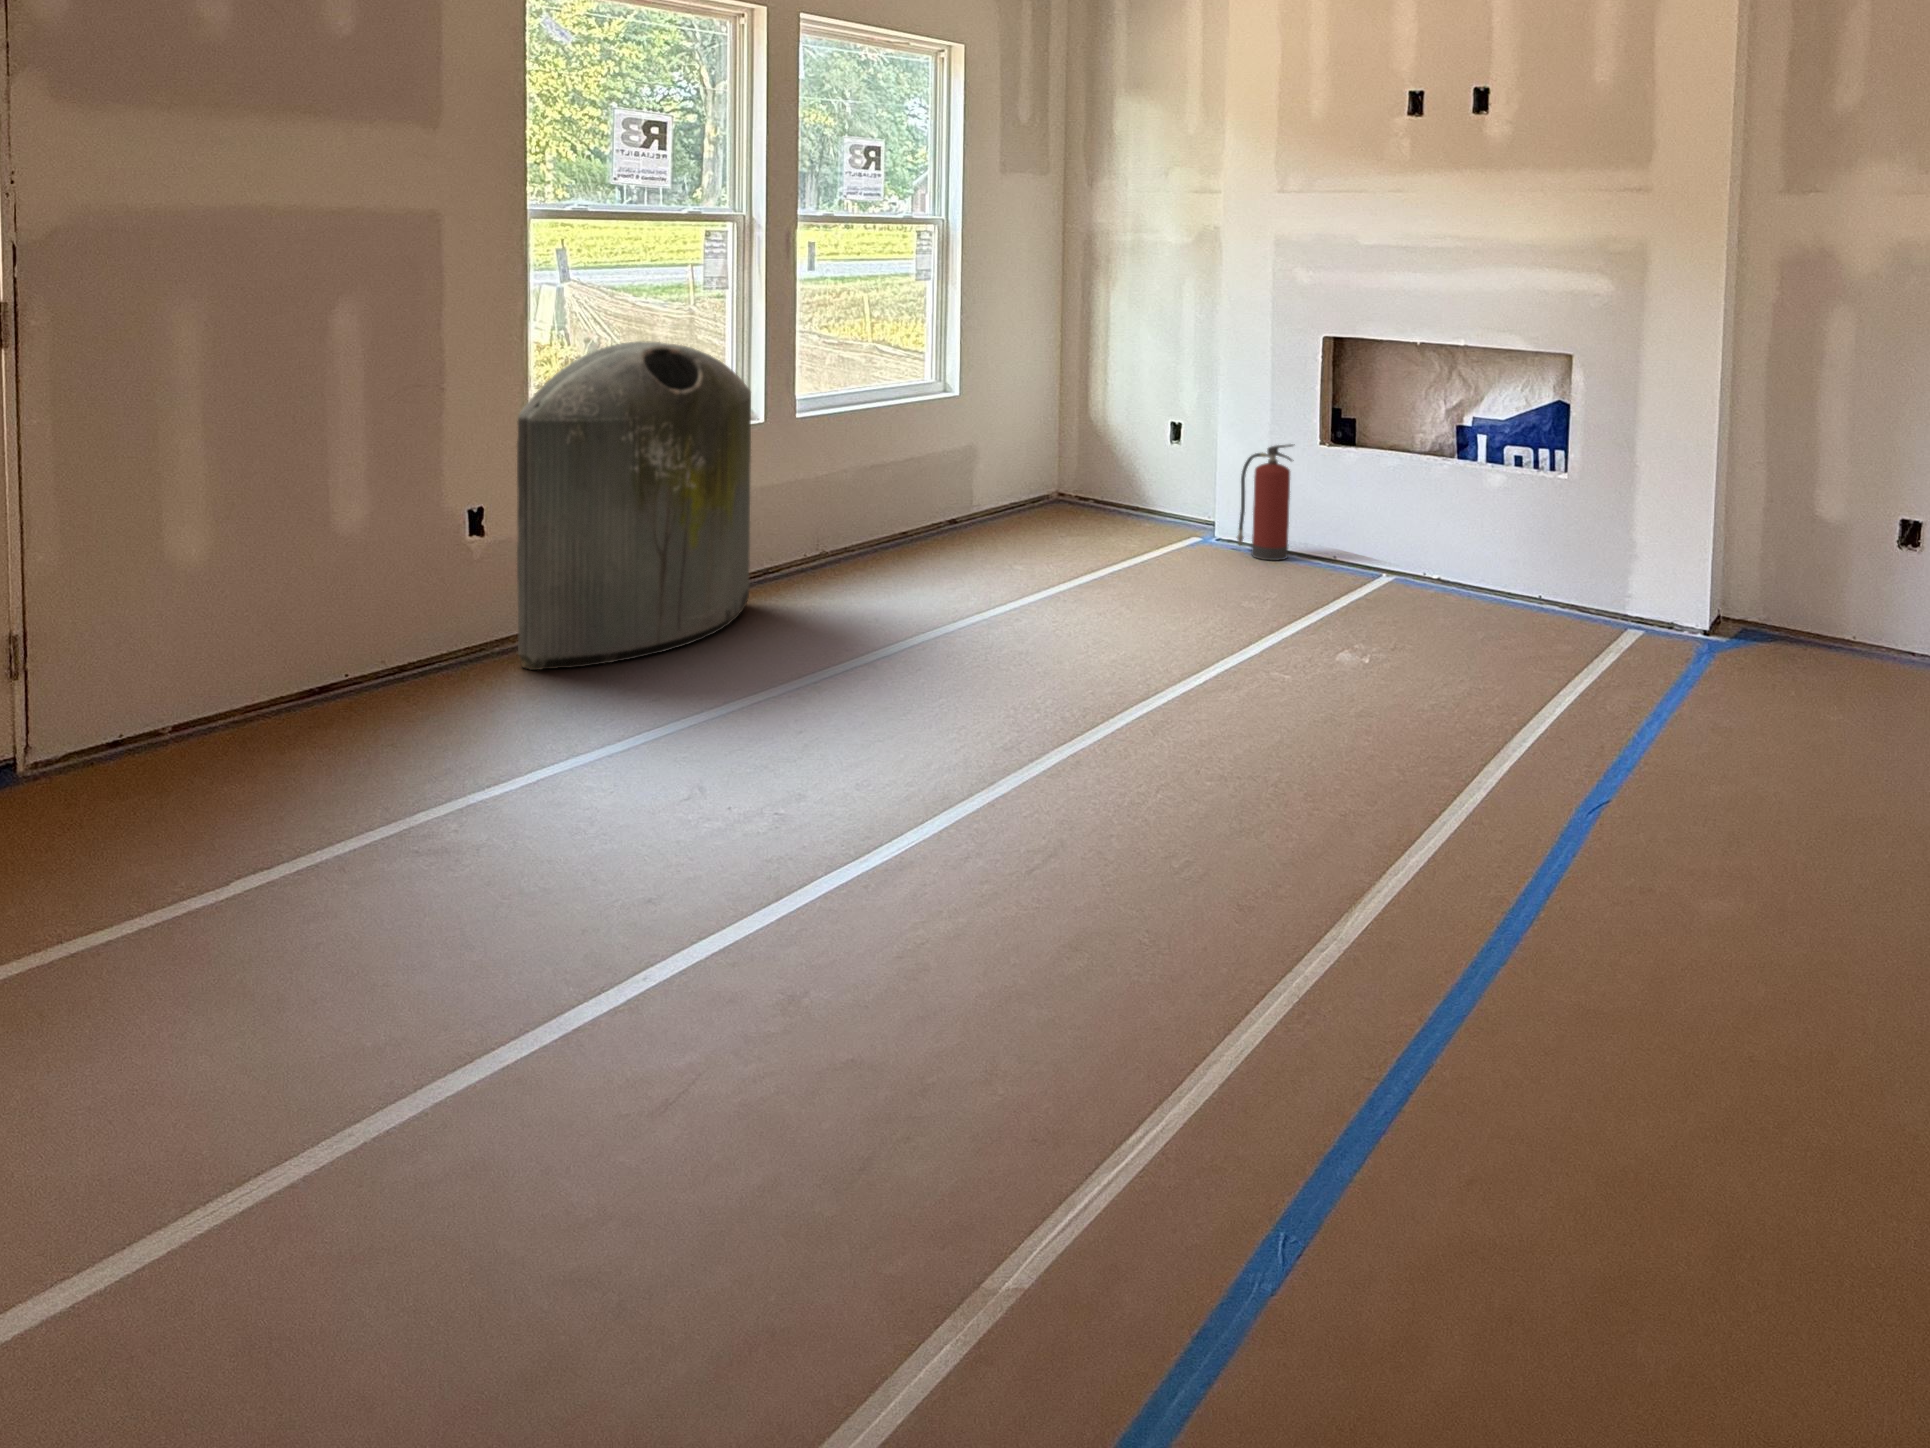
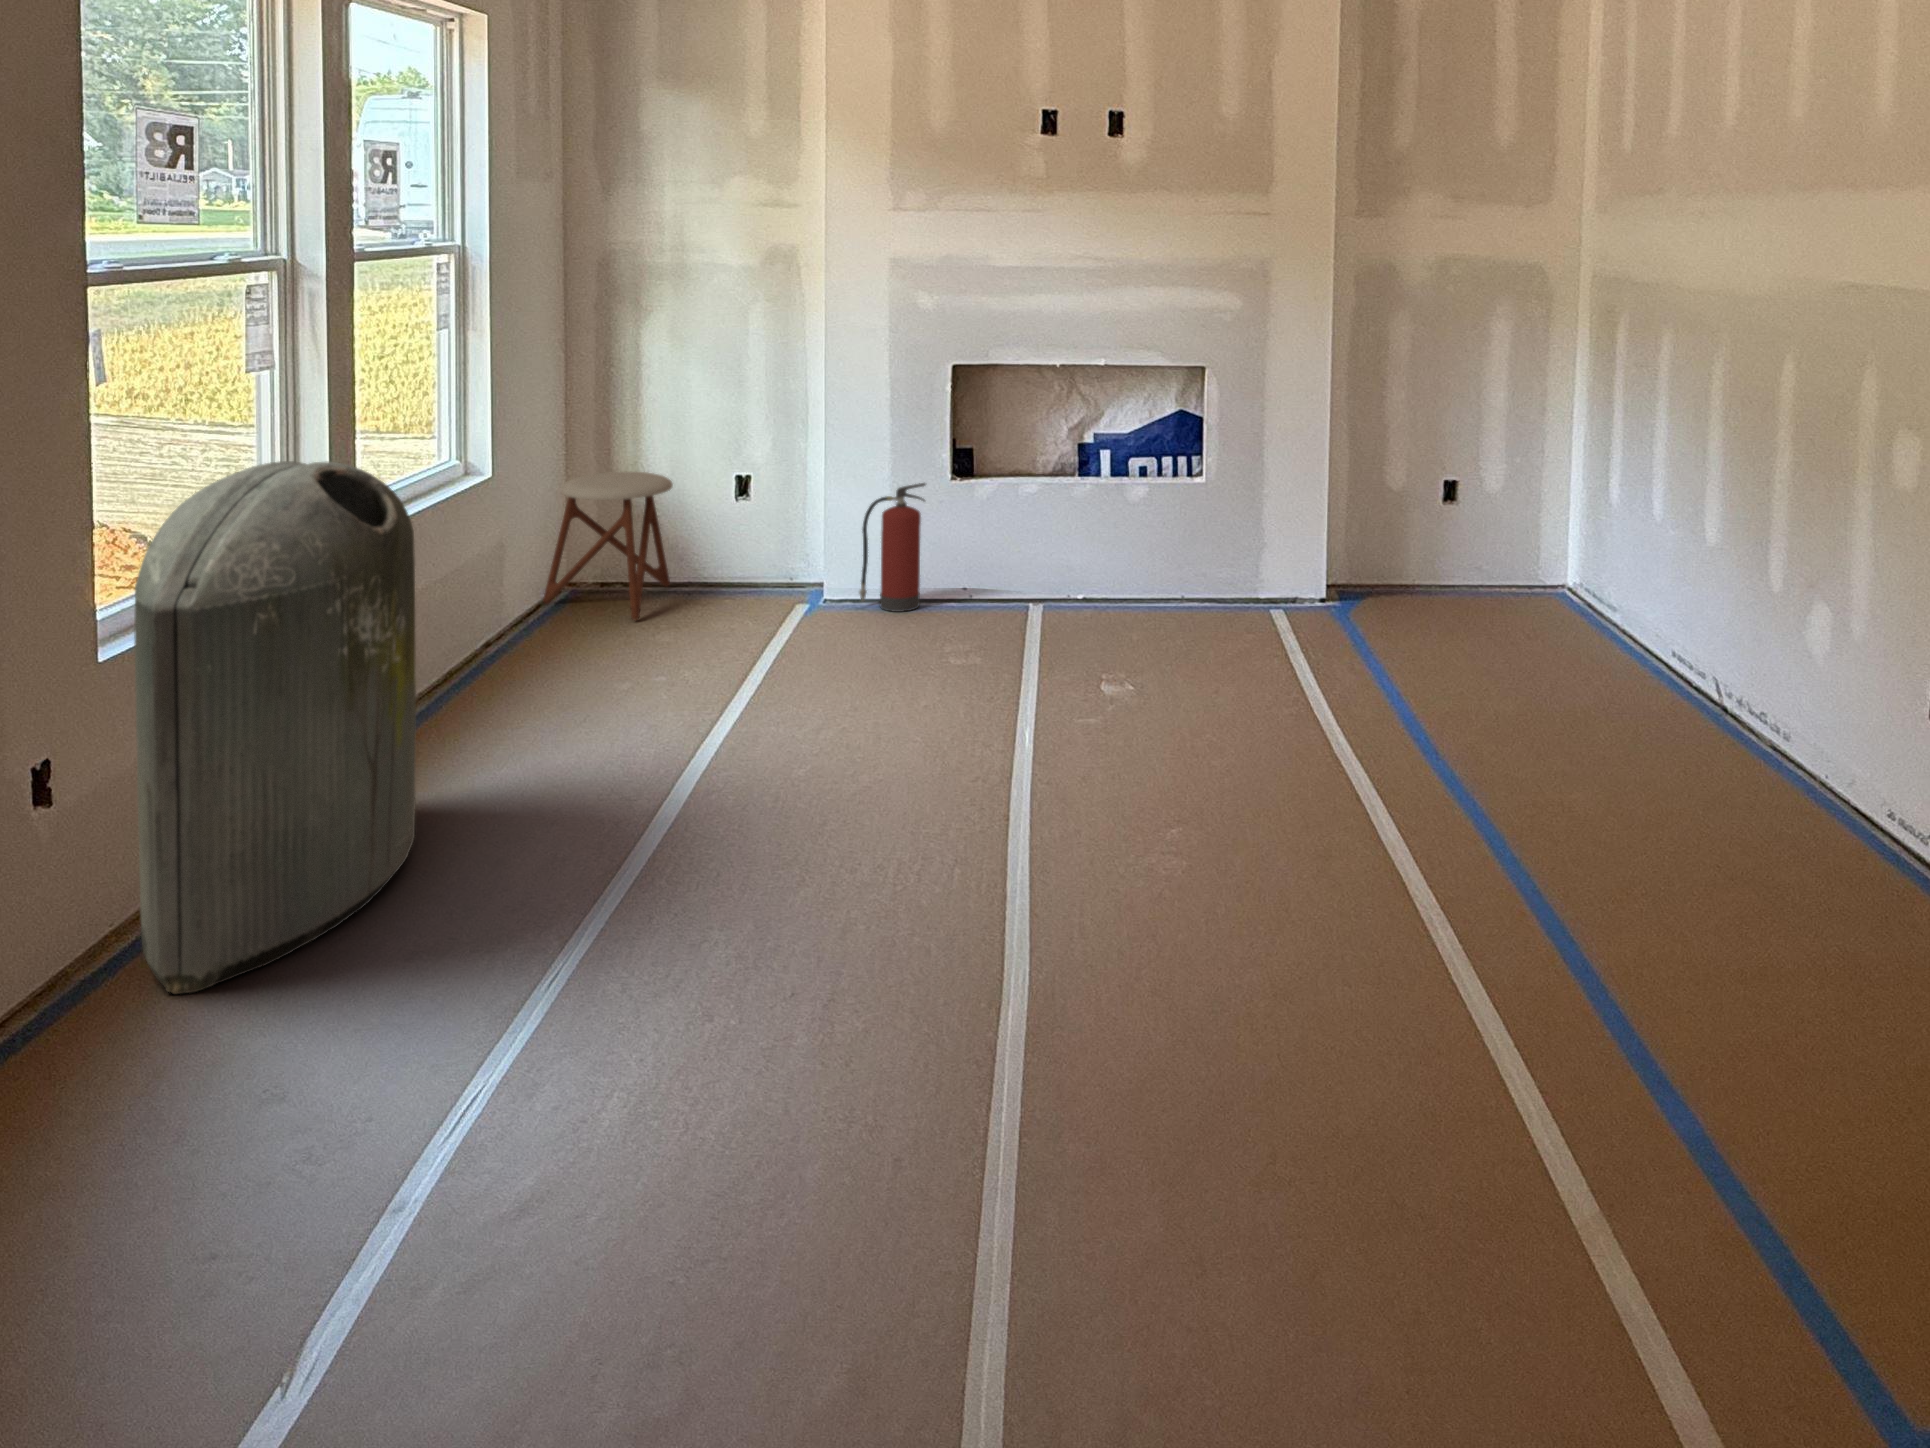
stool: none [1020,408,1120,528] -> present [543,472,673,621]

